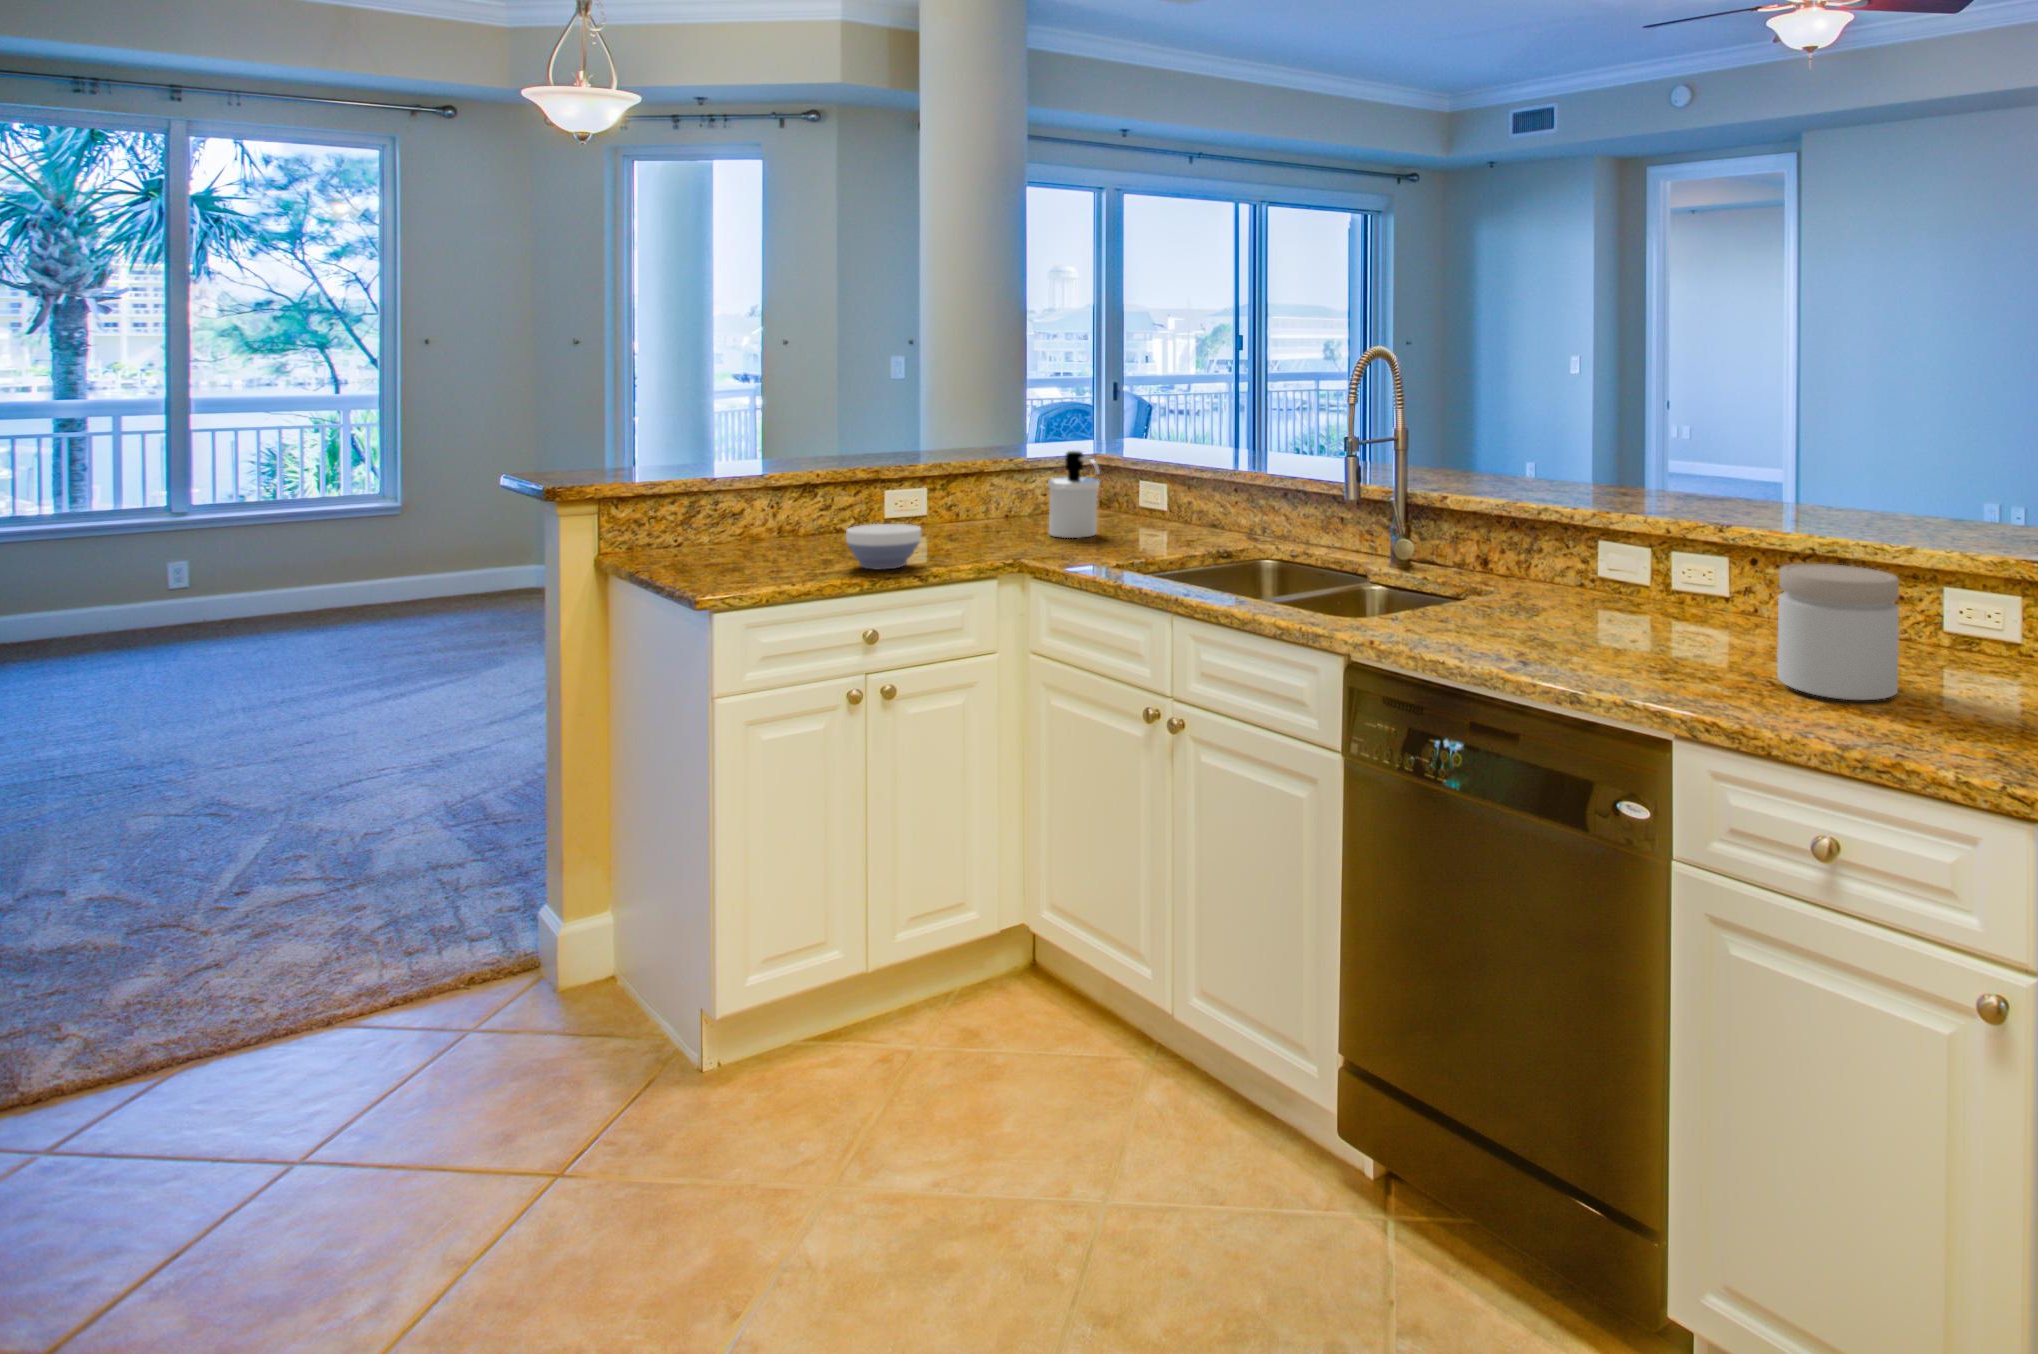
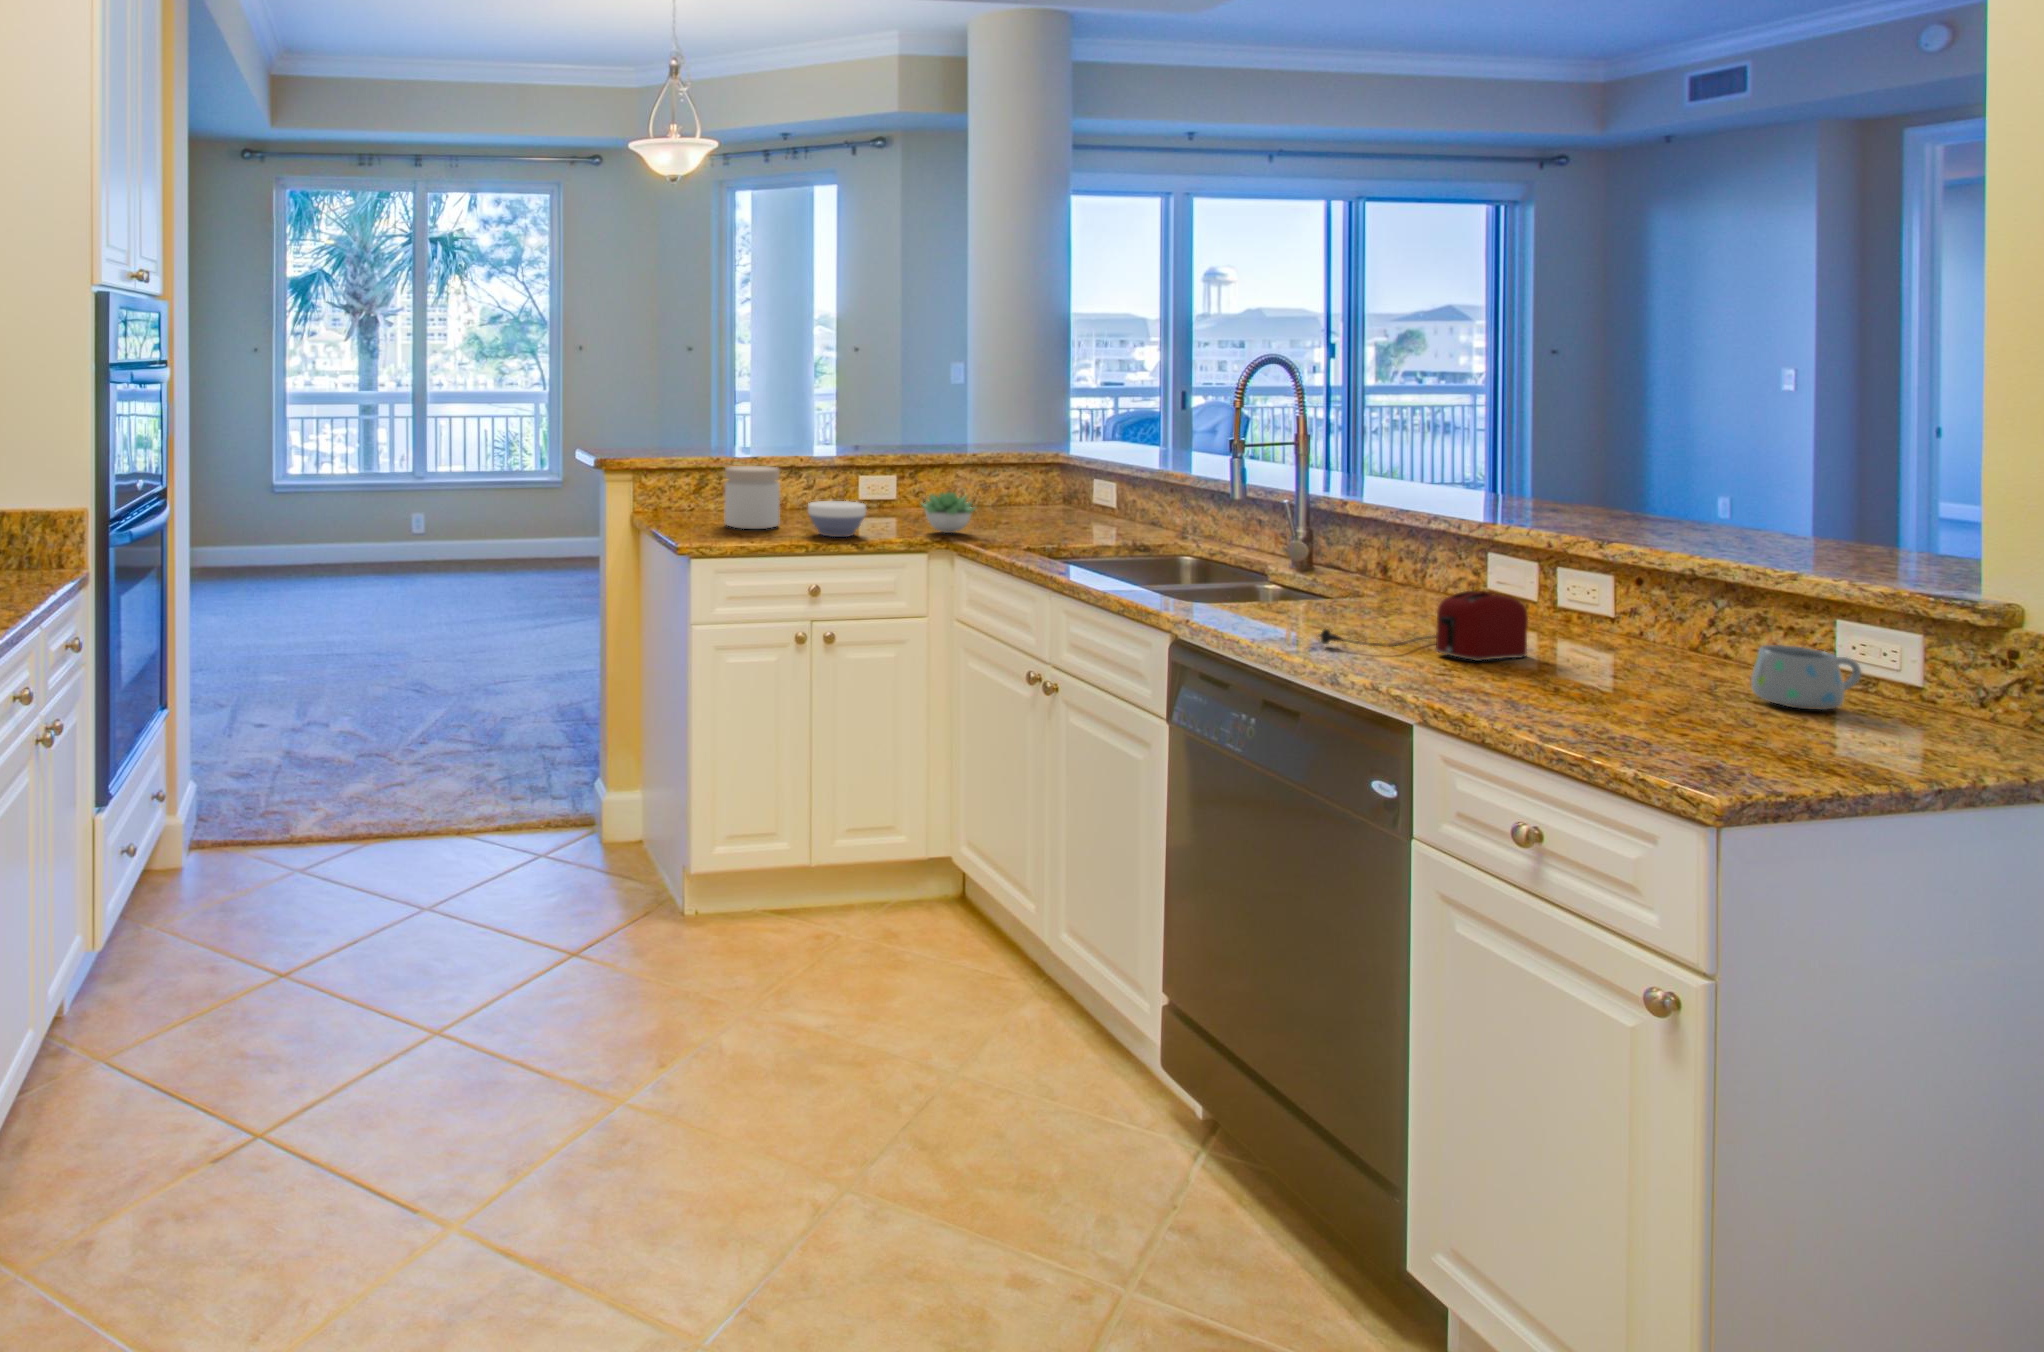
soap dispenser: present [1048,451,1100,538] -> none [994,447,1042,525]
succulent plant: none [978,505,1047,553] -> present [922,492,975,533]
jar: present [1777,564,1899,700] -> present [724,466,780,529]
toaster: none [1532,584,1706,658] -> present [1318,591,1528,661]
mug: none [1920,616,1997,676] -> present [1751,645,1861,710]

